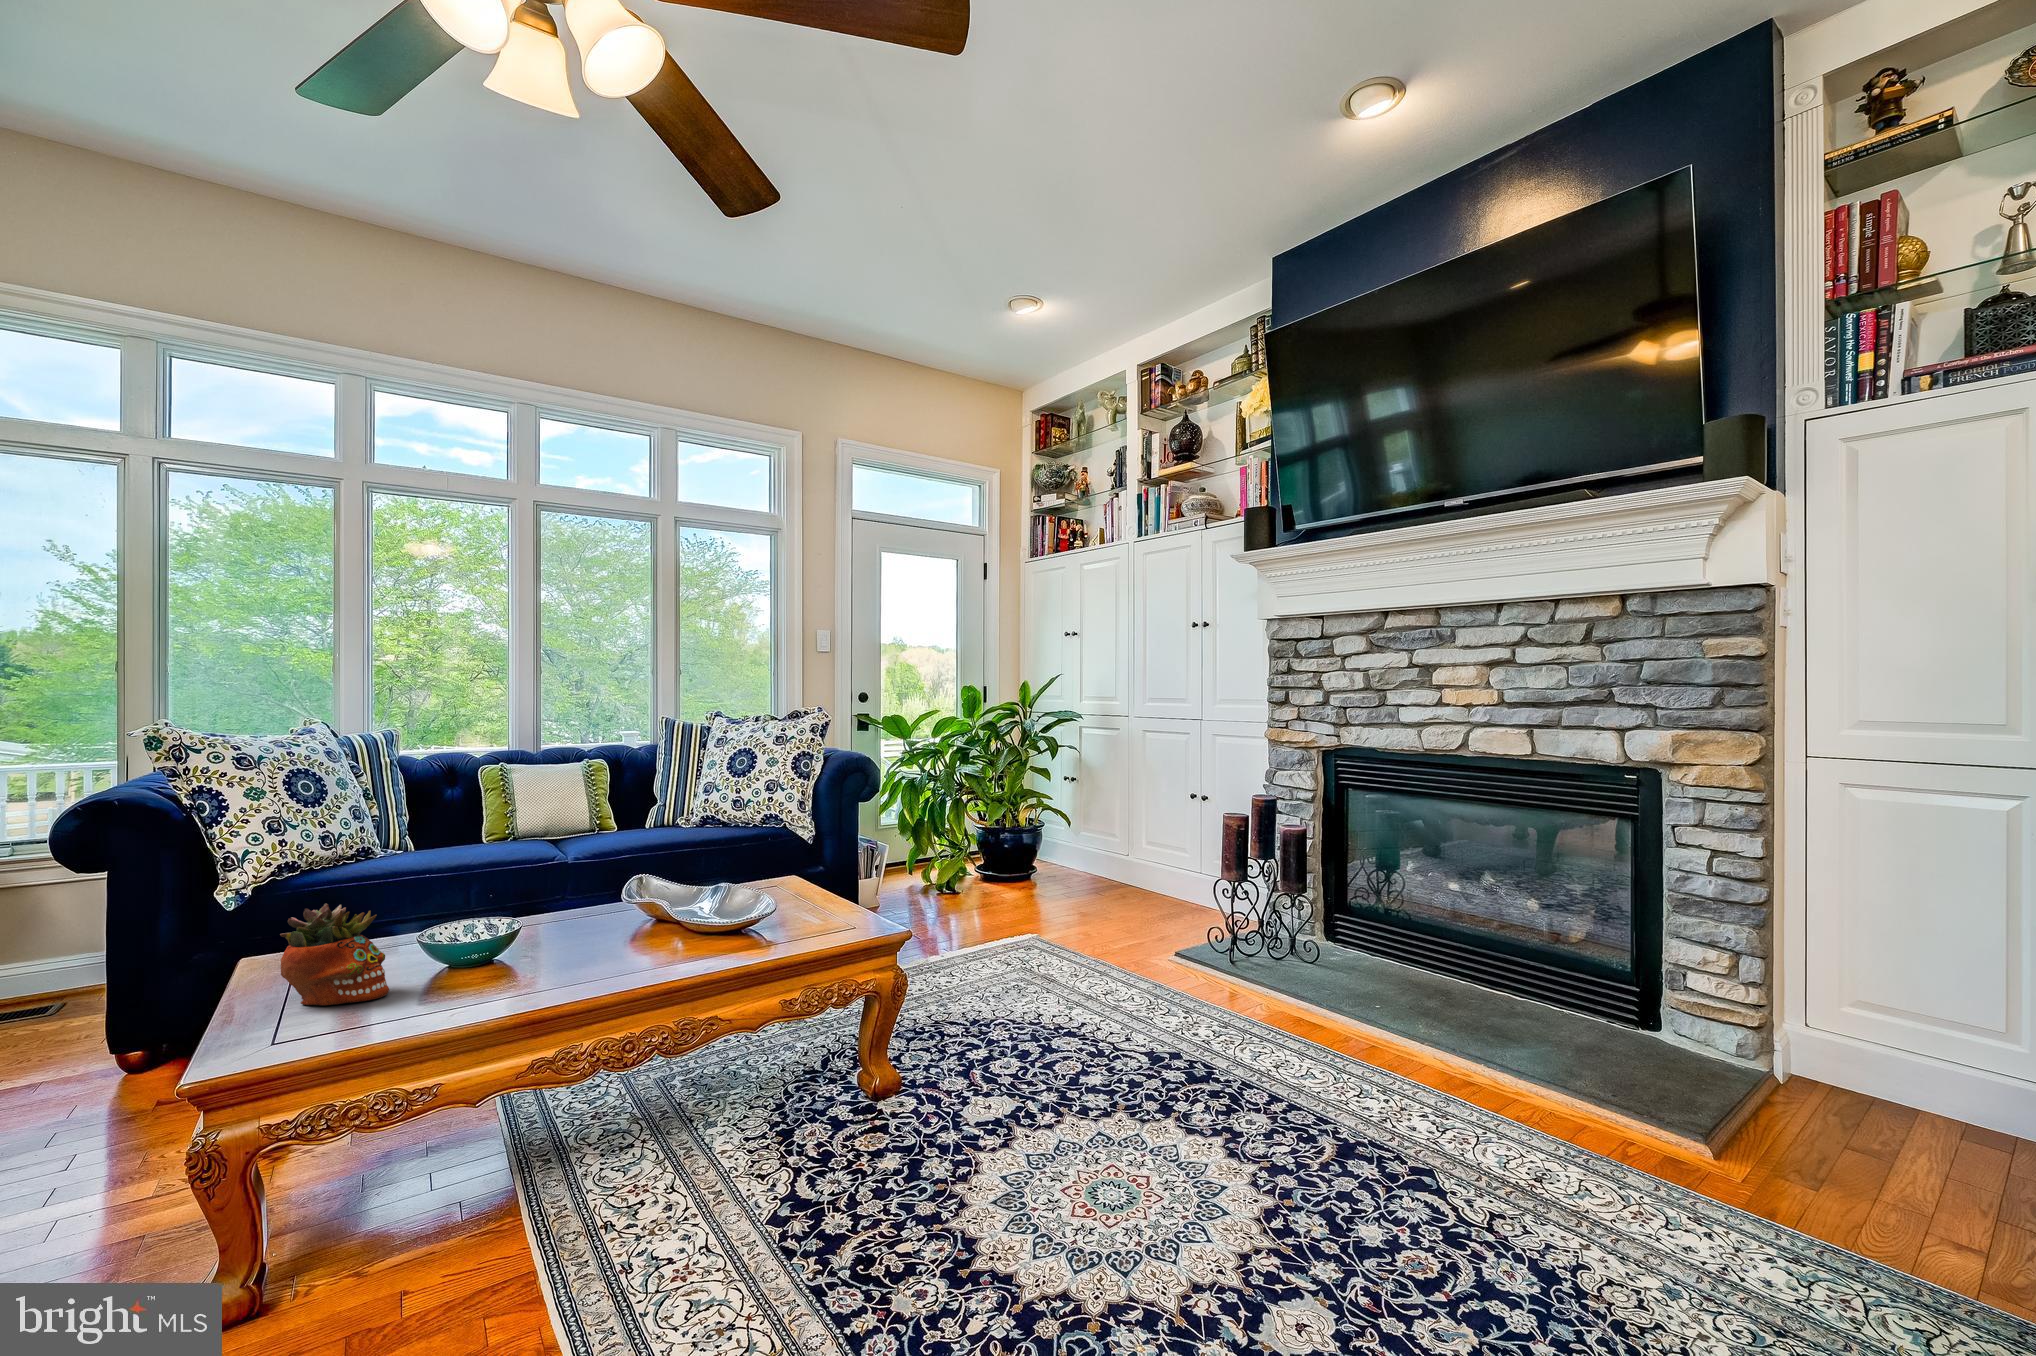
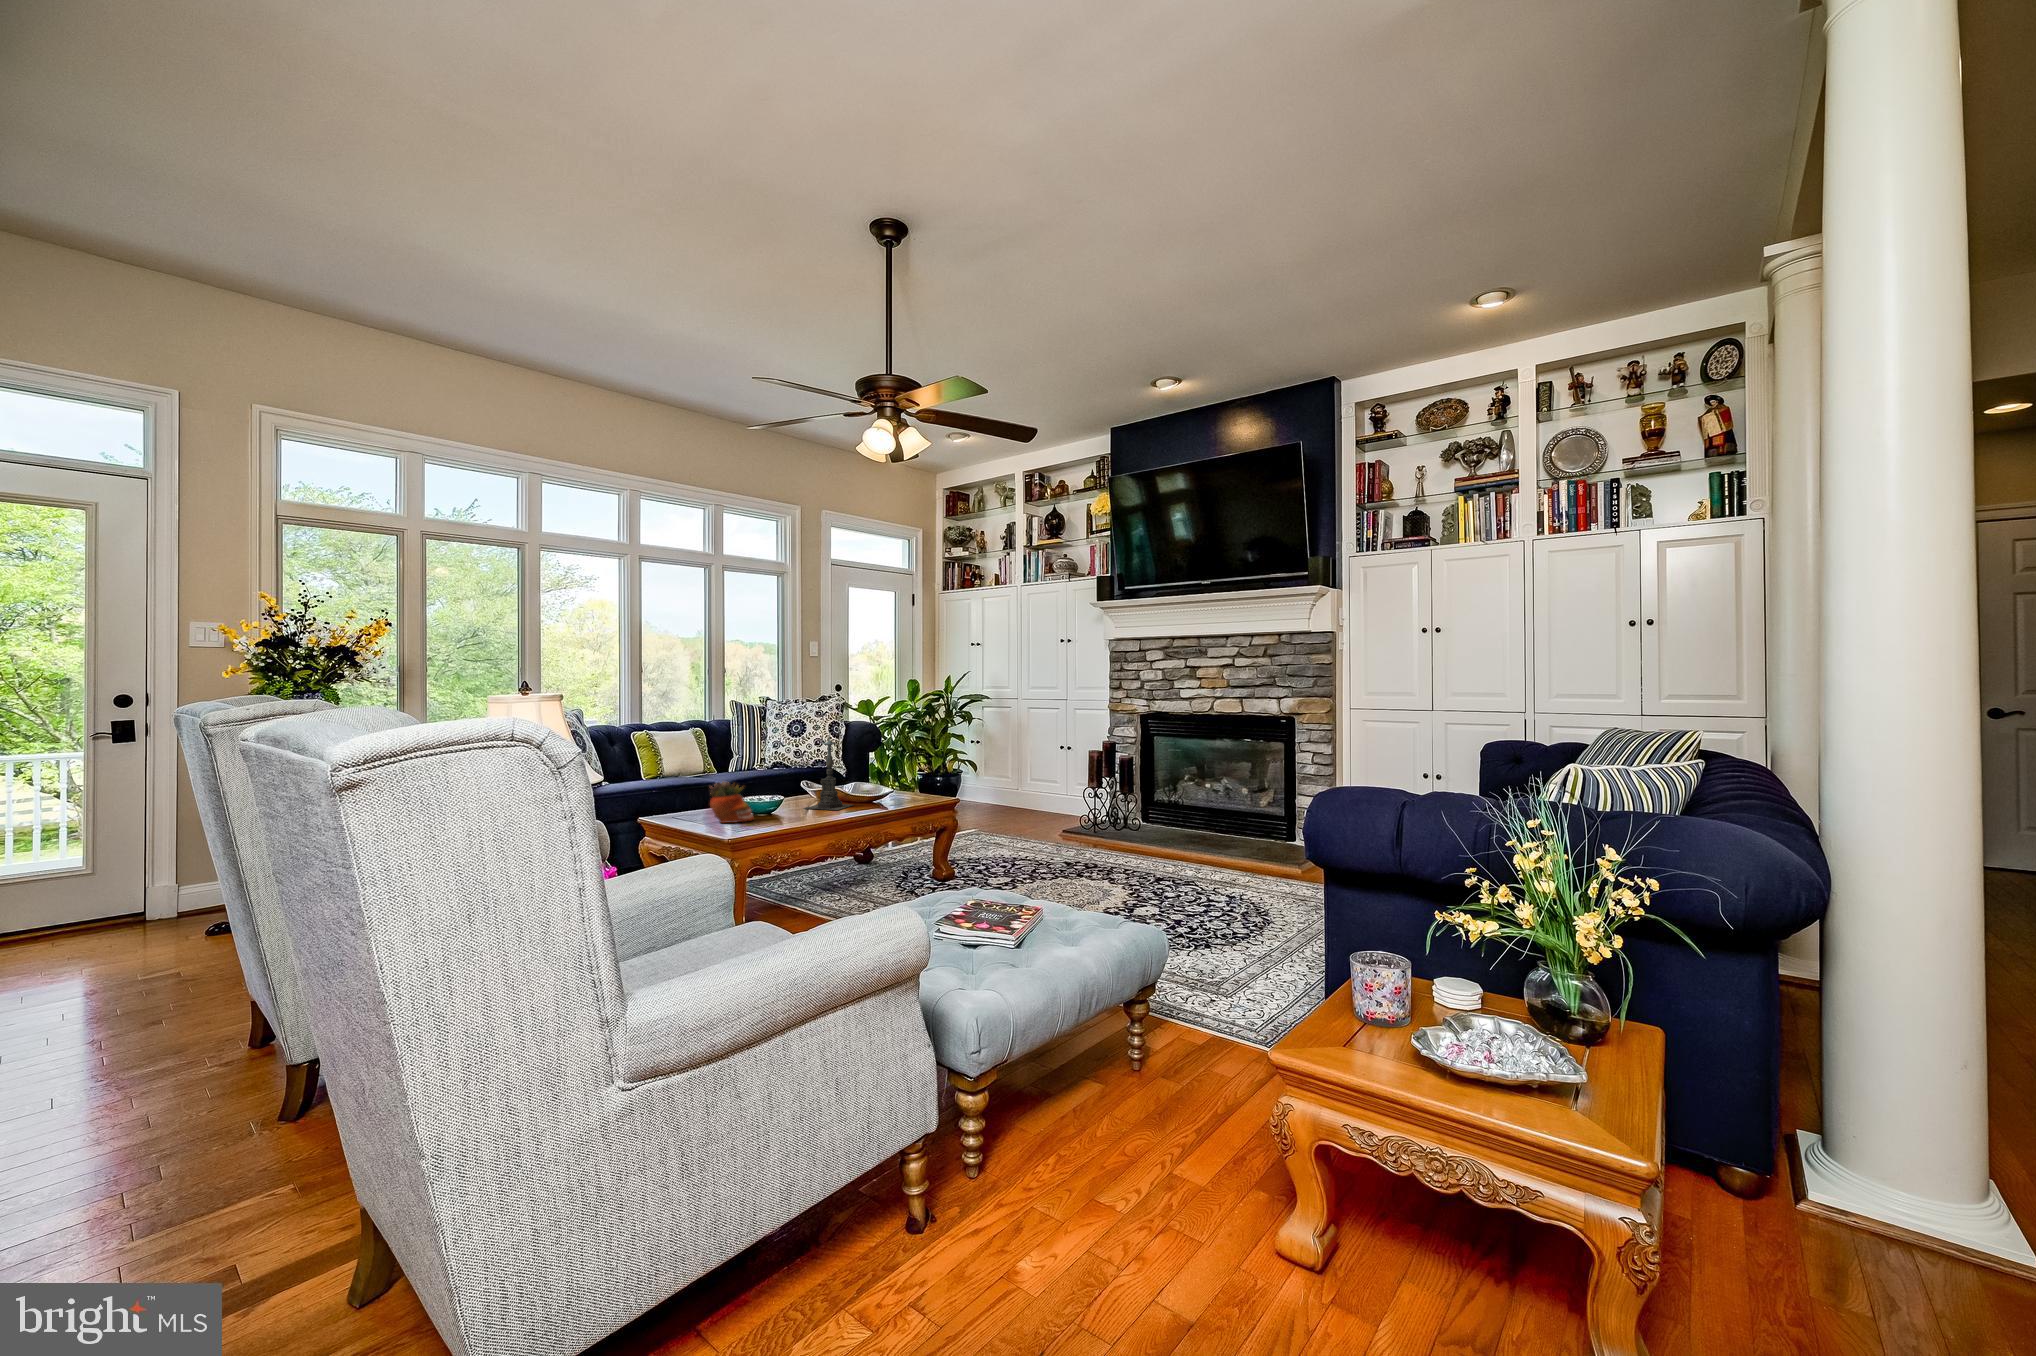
candle holder: none [560,792,676,966] -> present [806,732,853,810]

